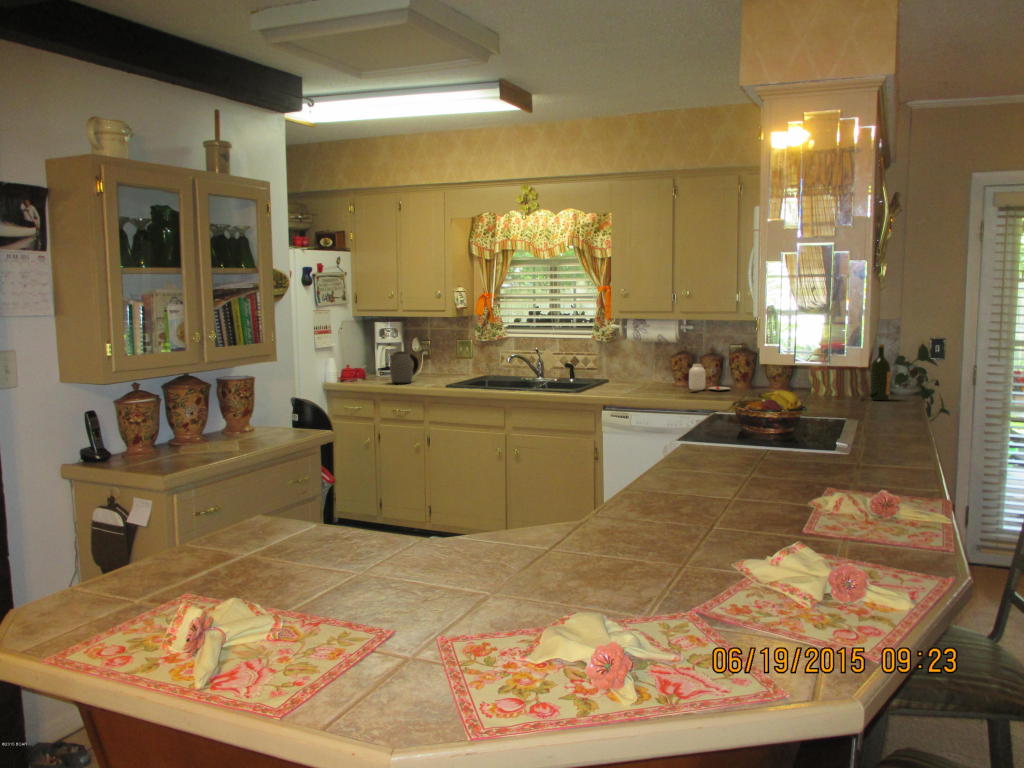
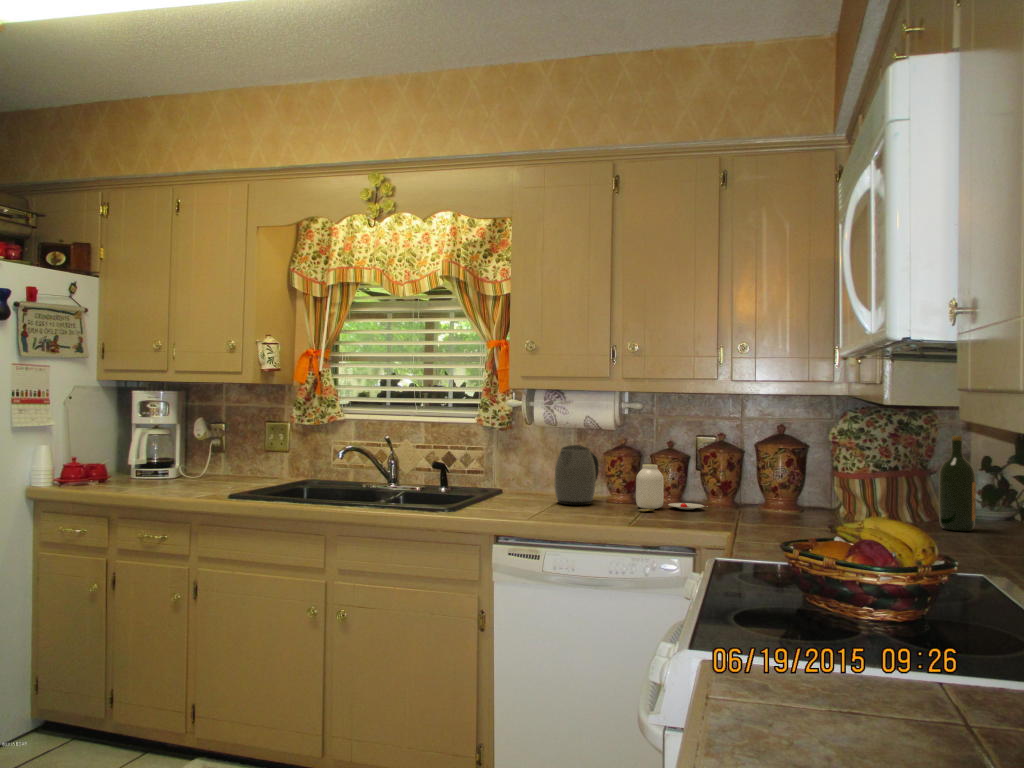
kettle: present [390,351,419,384] -> present [554,445,599,505]

